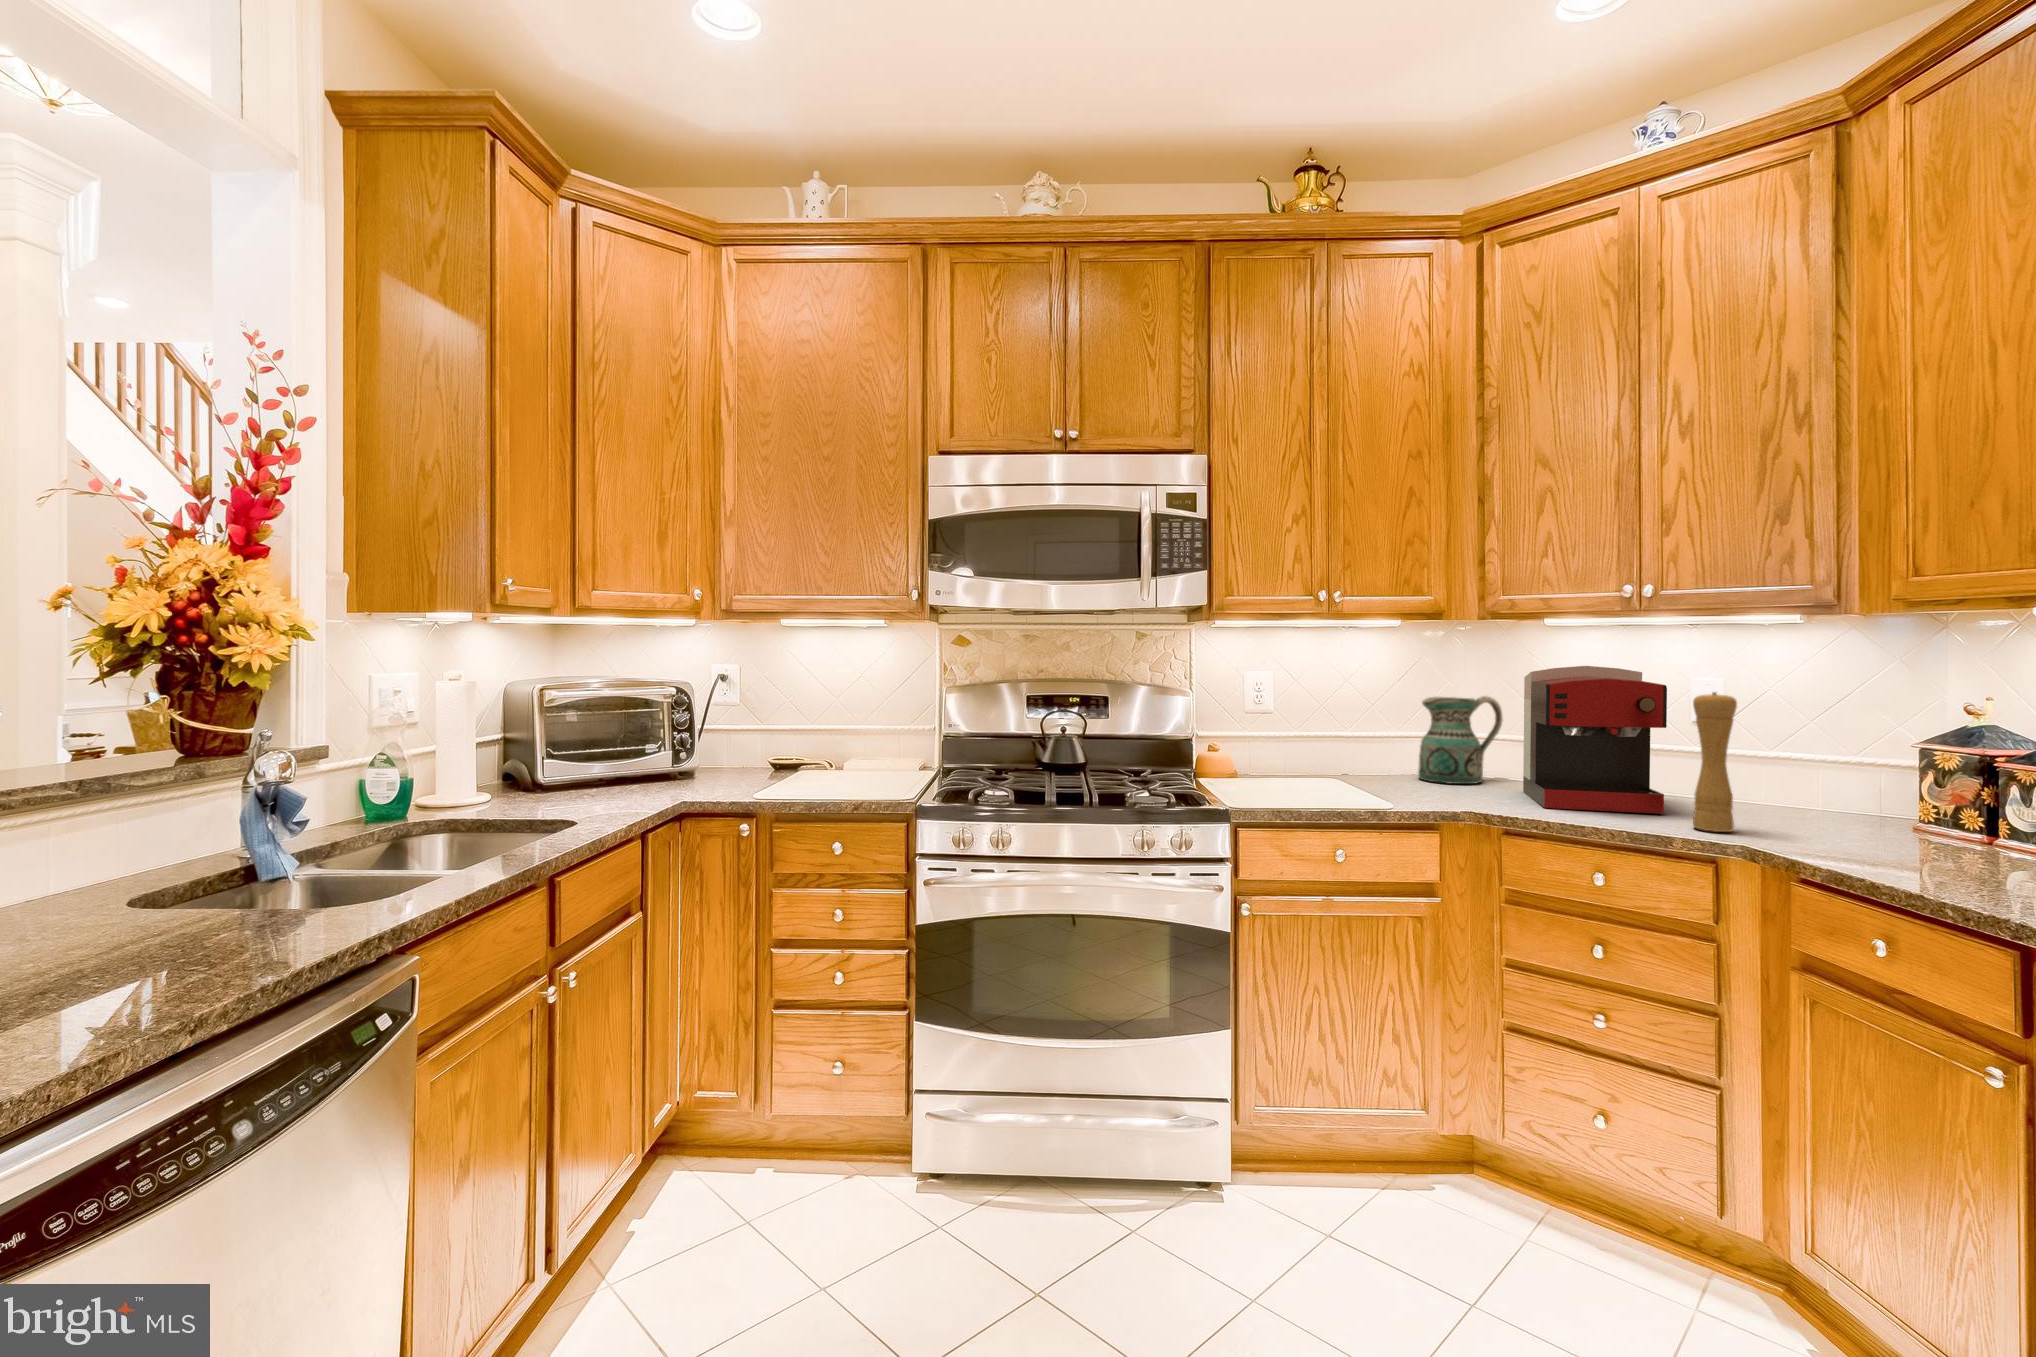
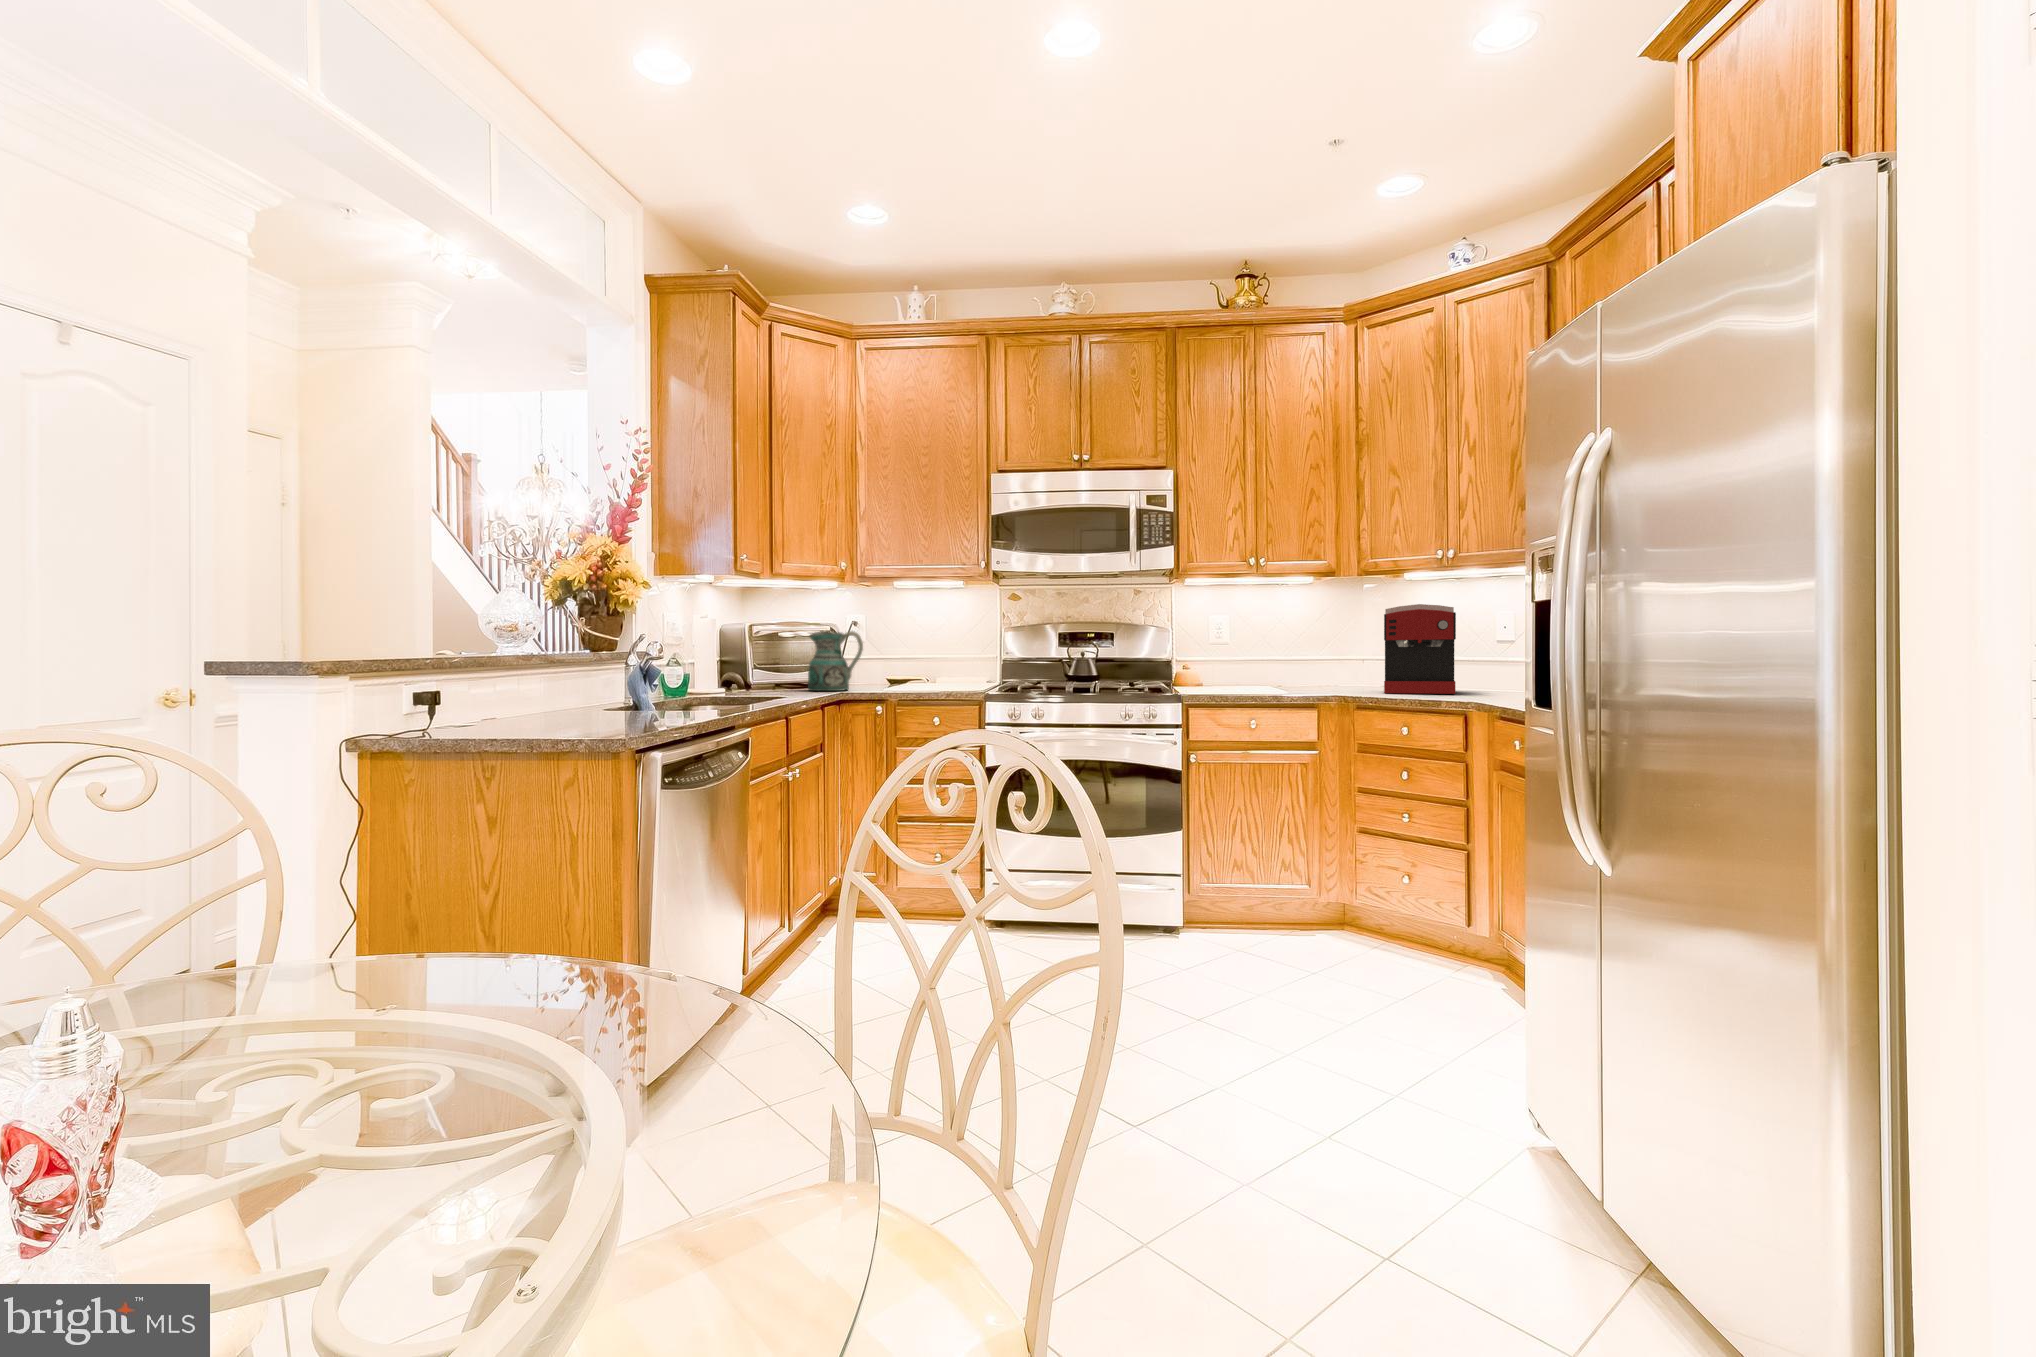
pepper mill: present [1693,692,1737,832] -> none [1459,613,1482,697]
ceramic pitcher: present [1418,696,1502,784] -> present [808,631,863,691]

